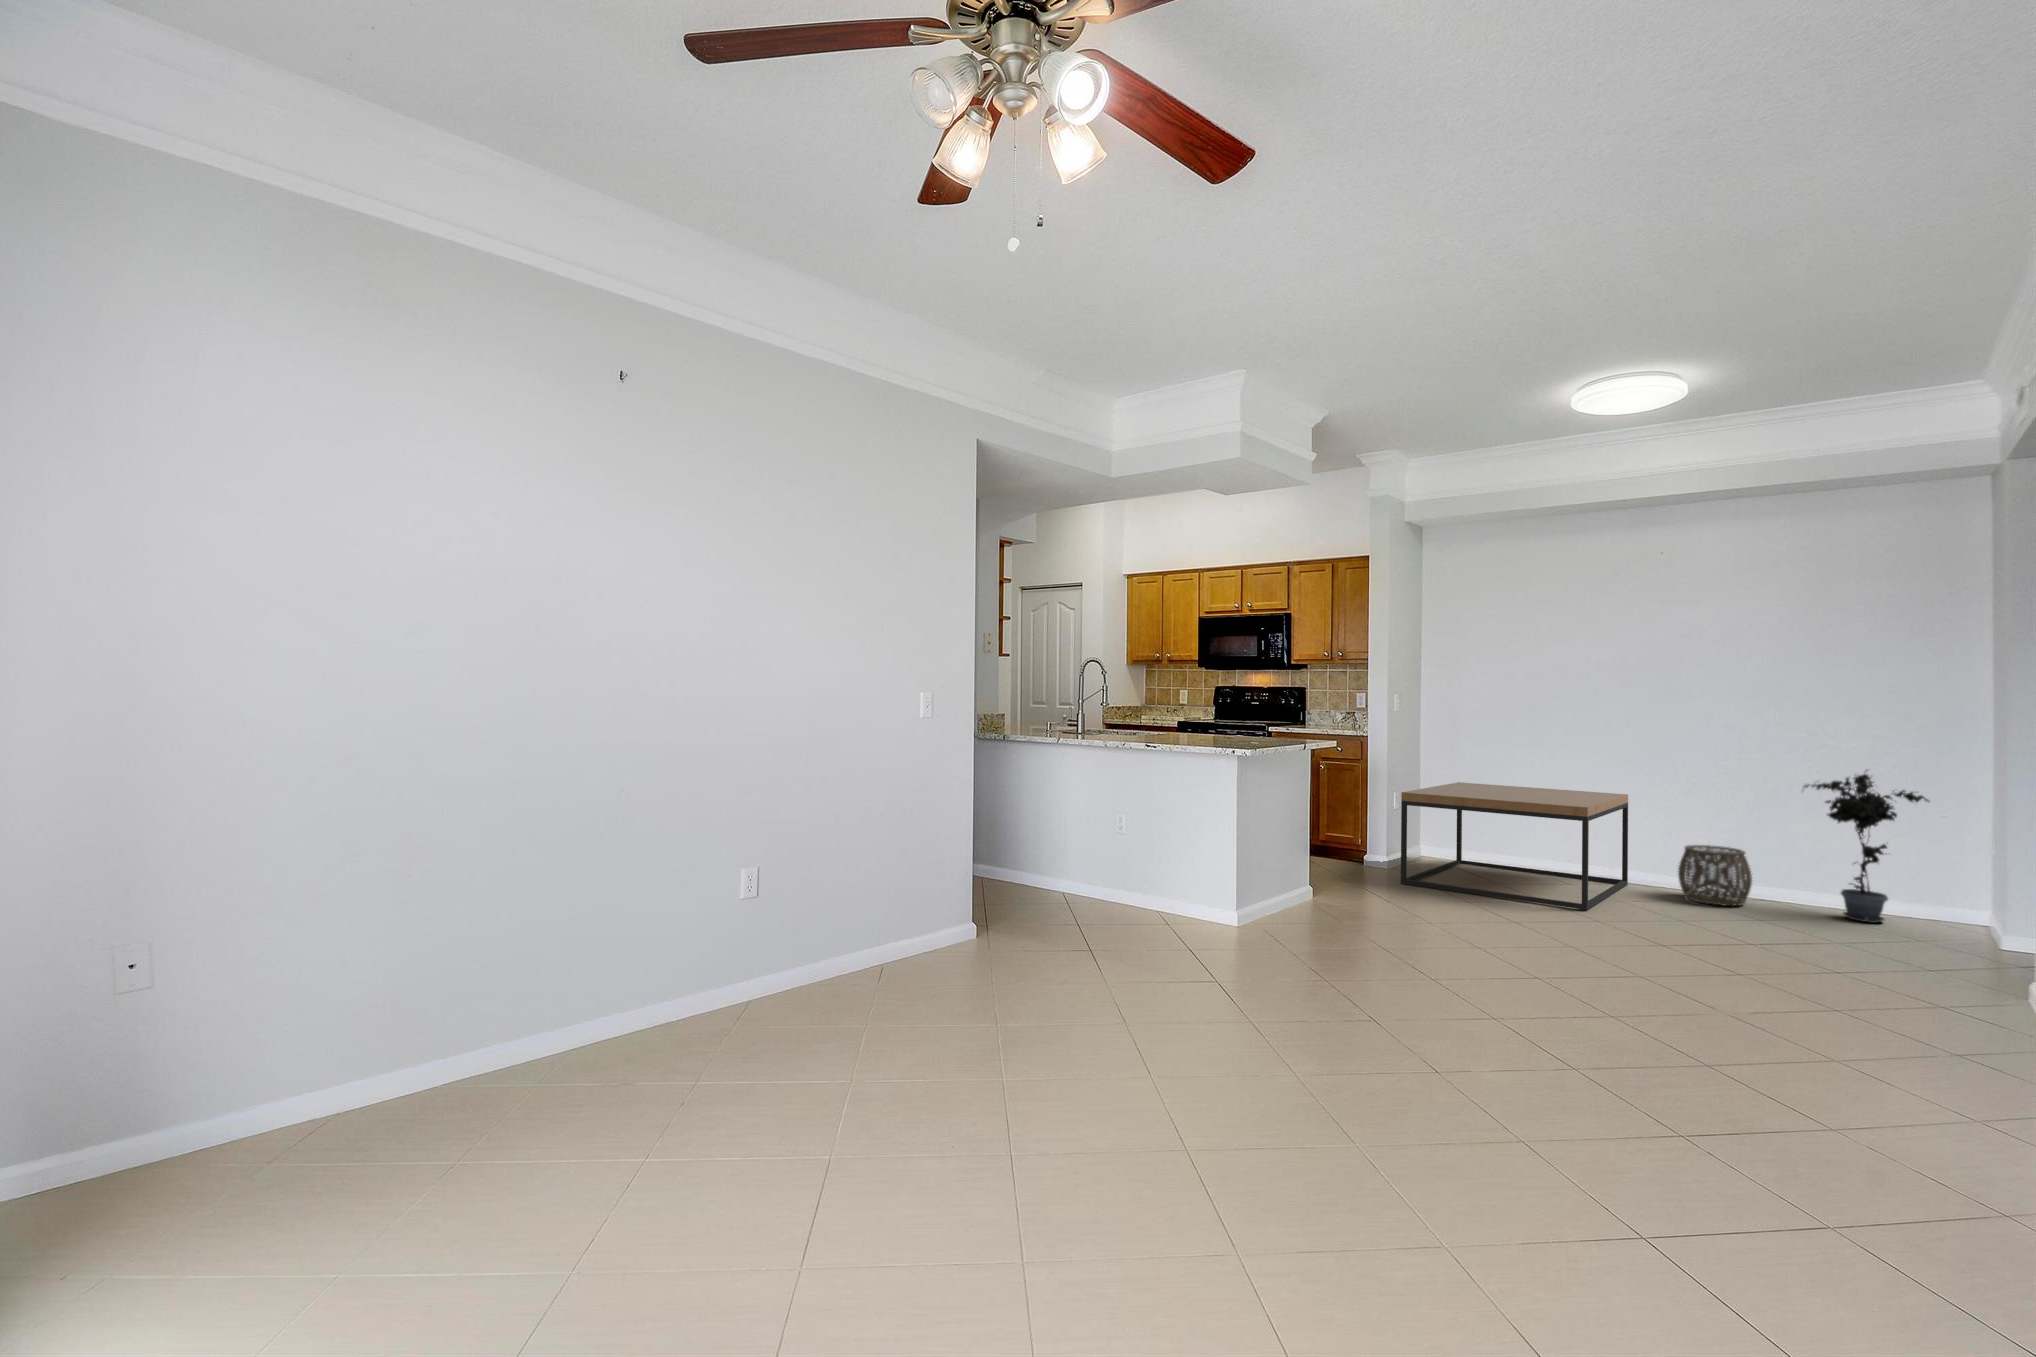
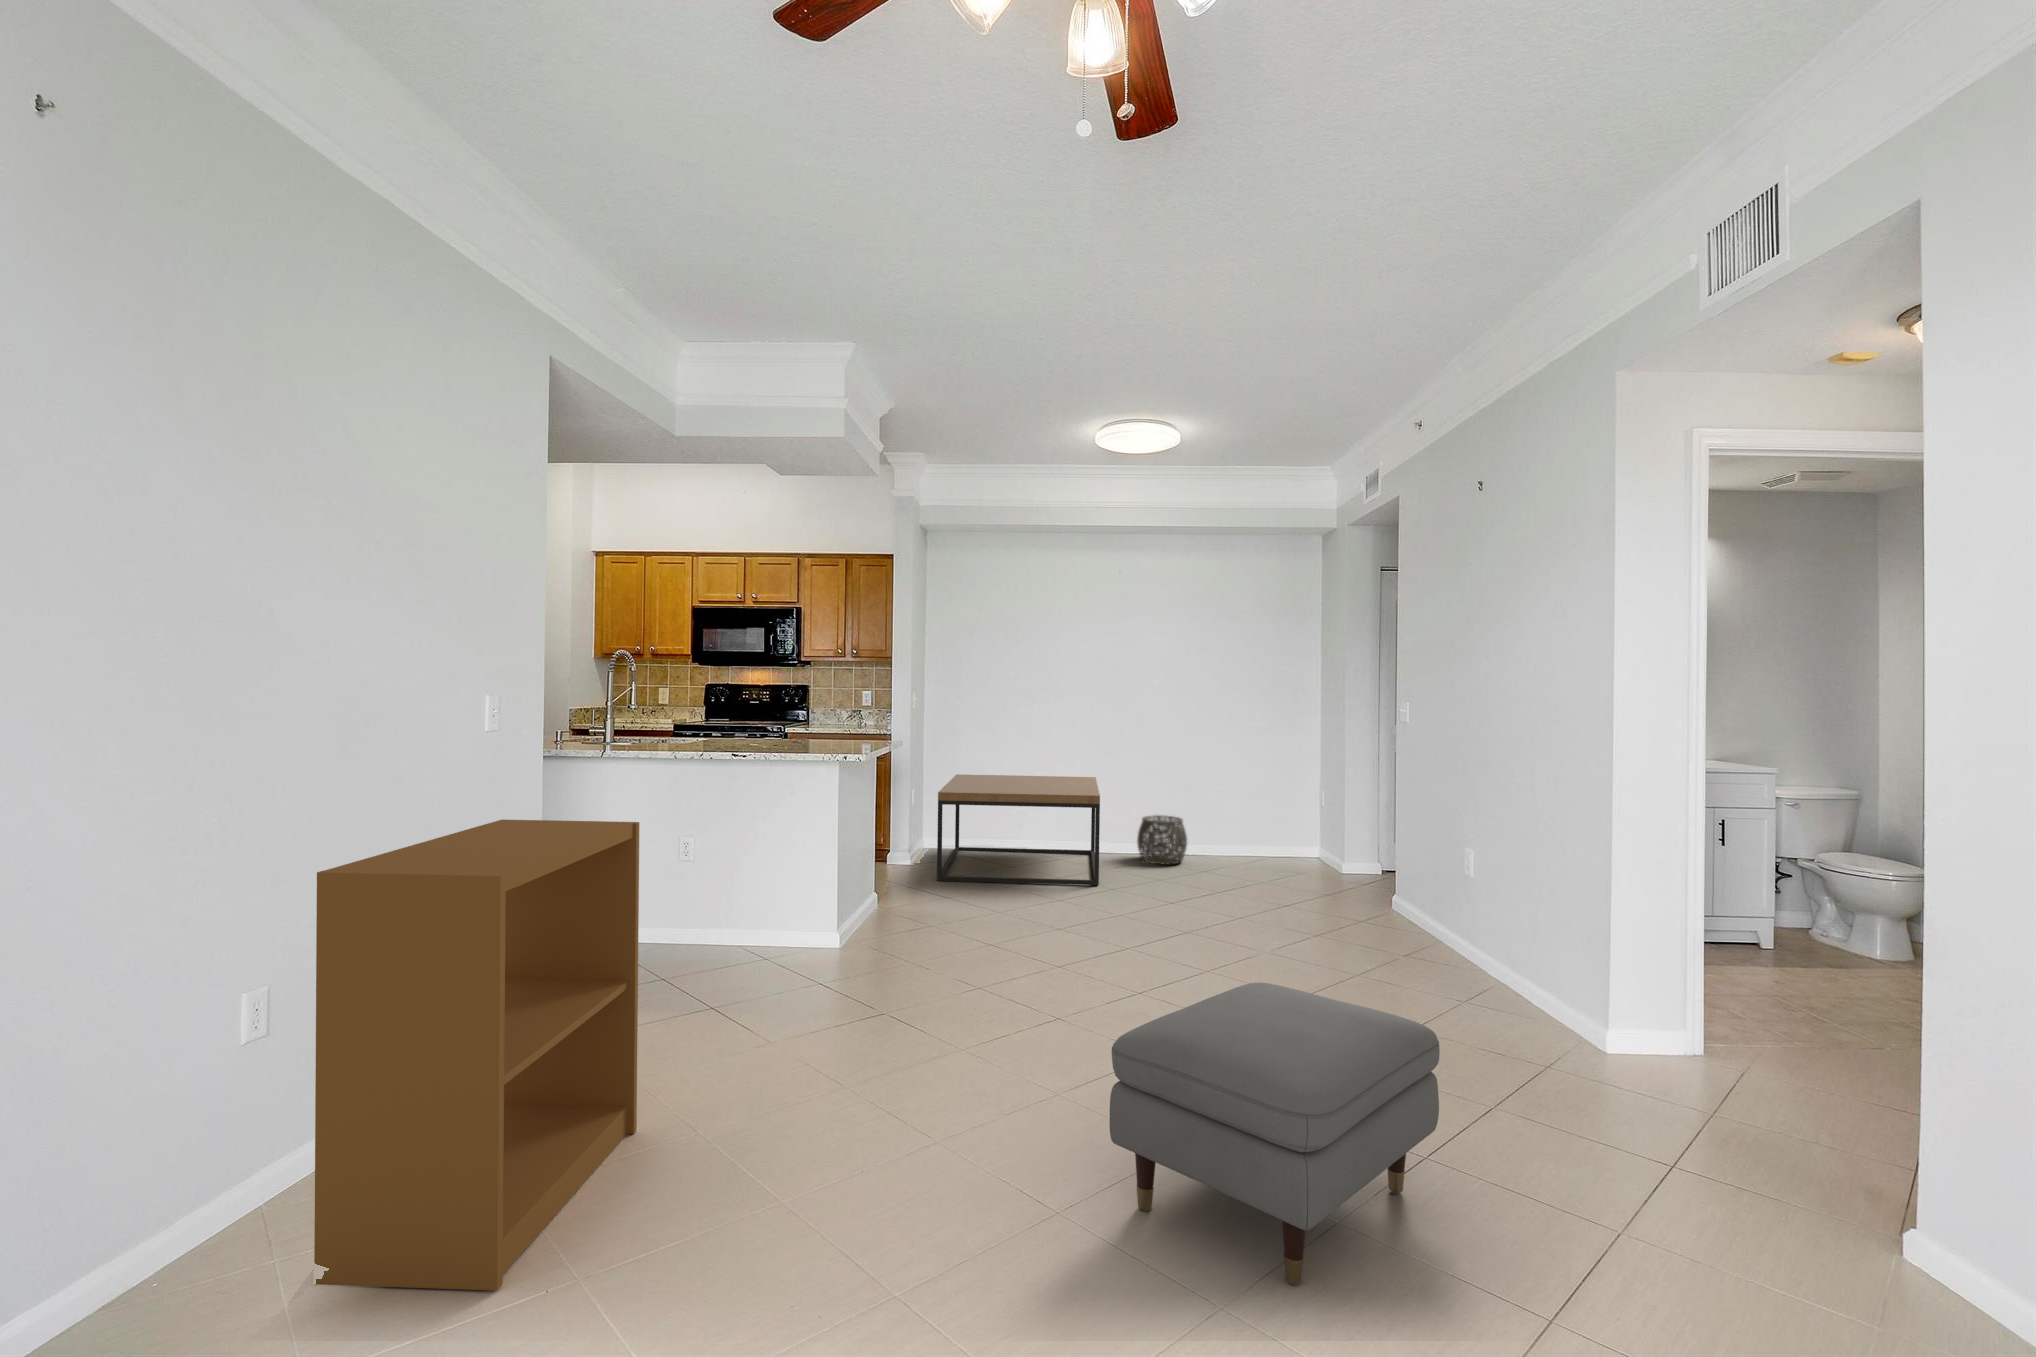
bookshelf: none [746,751,969,1033] -> present [314,820,639,1290]
potted plant: present [1804,774,1930,923] -> none [1217,749,1297,865]
ottoman: none [1238,954,1606,1203] -> present [1110,983,1440,1285]

